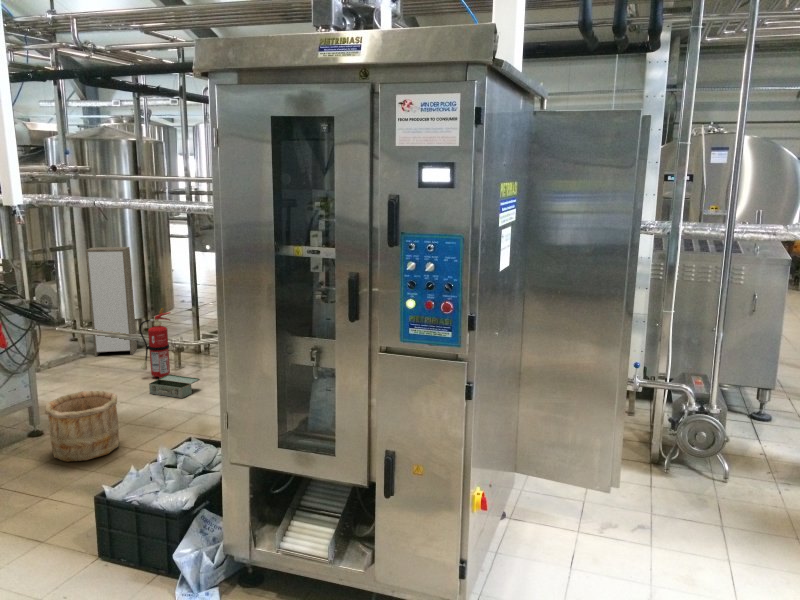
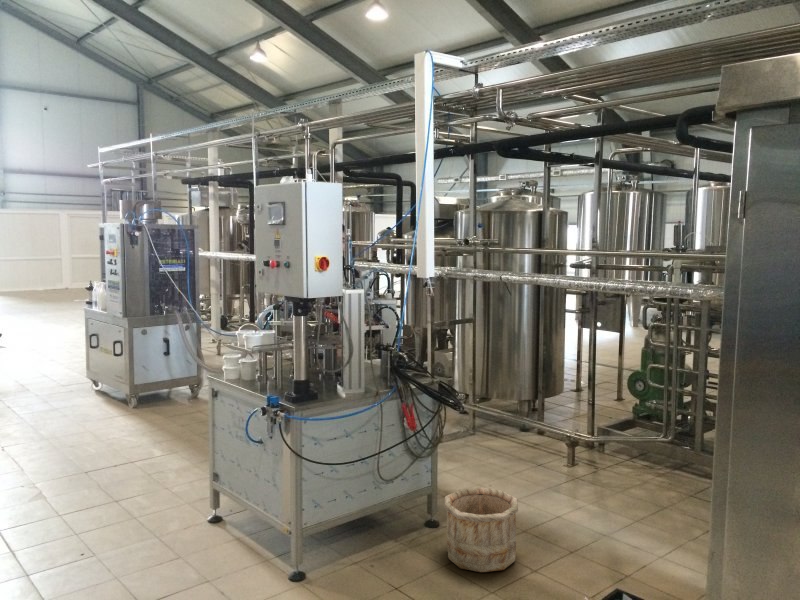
storage cabinet: present [86,247,137,356] -> none [483,321,526,438]
fire extinguisher: present [139,308,170,378] -> none [533,395,570,475]
toolbox: present [149,375,200,398] -> none [543,474,601,508]

